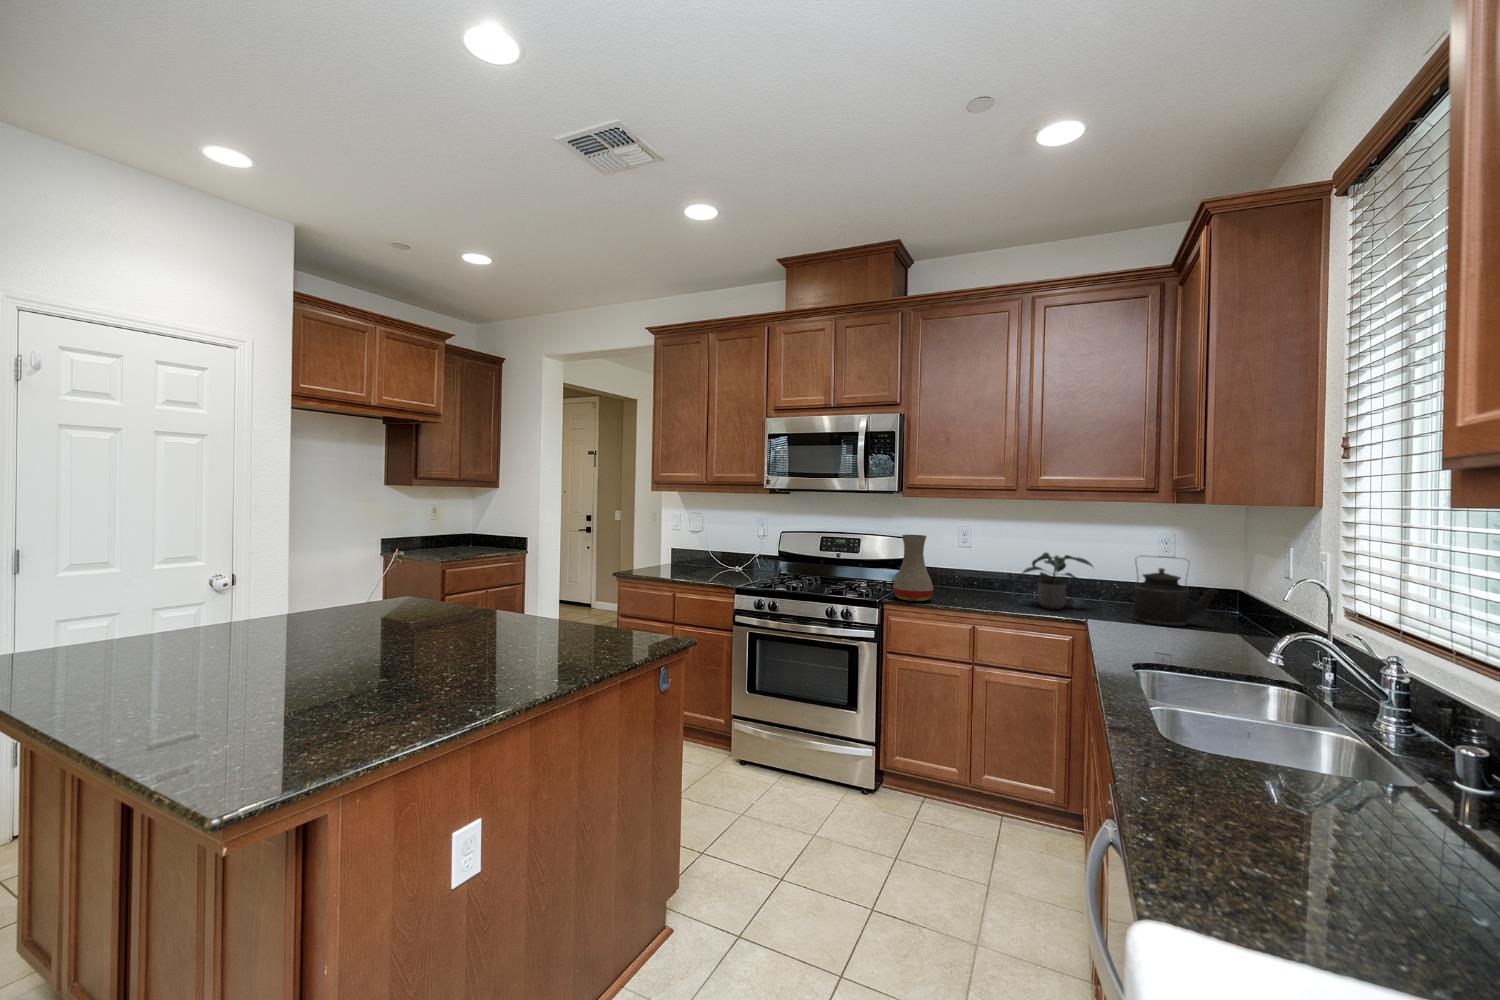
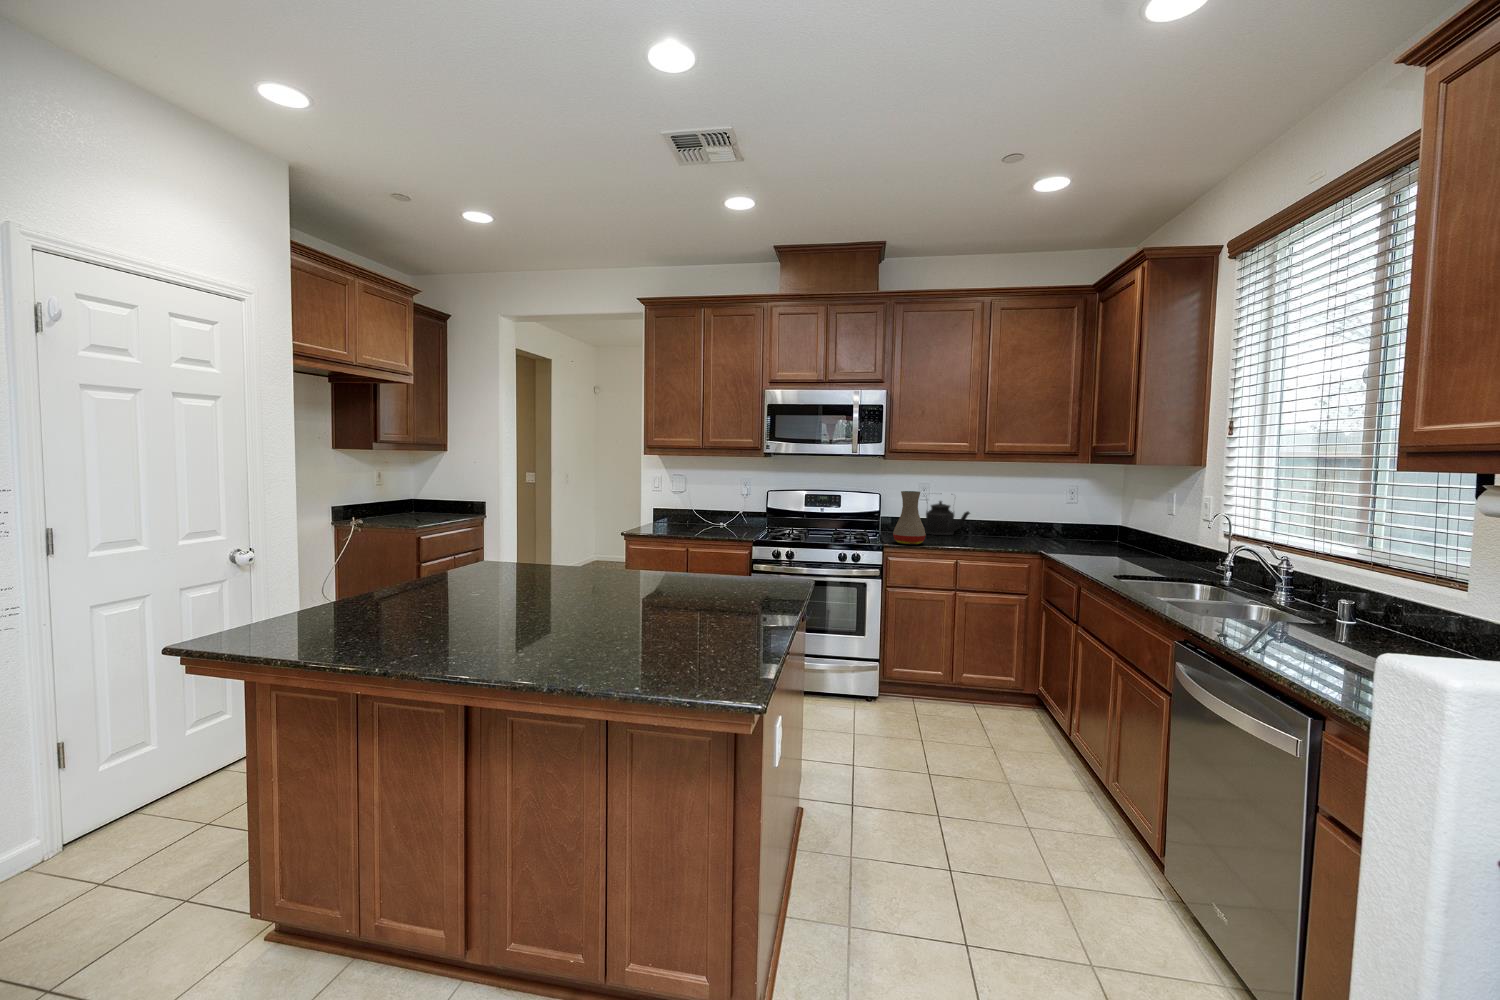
potted plant: present [1023,552,1093,609] -> none [987,502,1037,545]
kettle: present [1133,557,1219,626] -> present [925,501,970,535]

